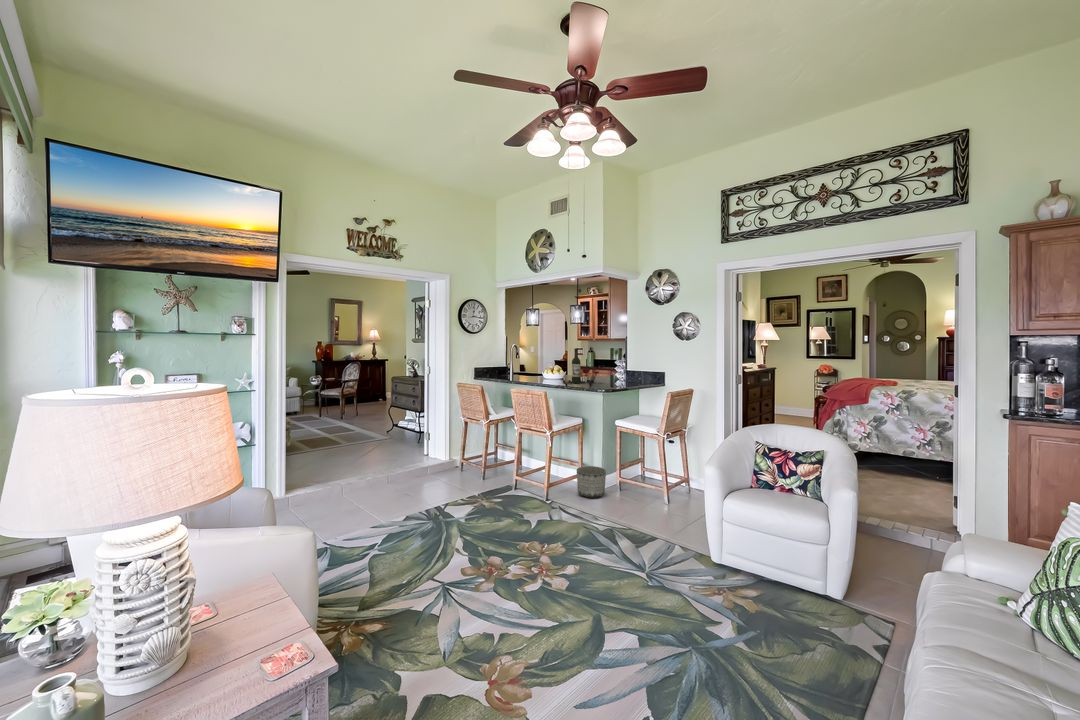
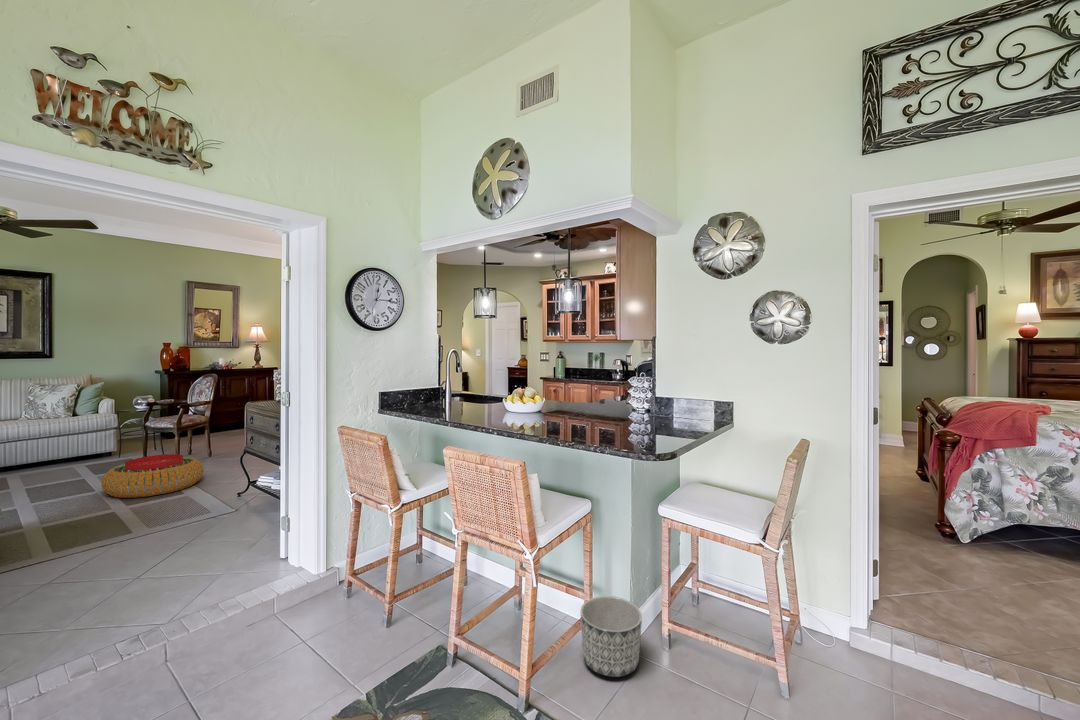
wine bottle: present [563,348,599,384] -> none [544,359,615,428]
pouf: none [309,410,361,432] -> present [101,454,204,498]

